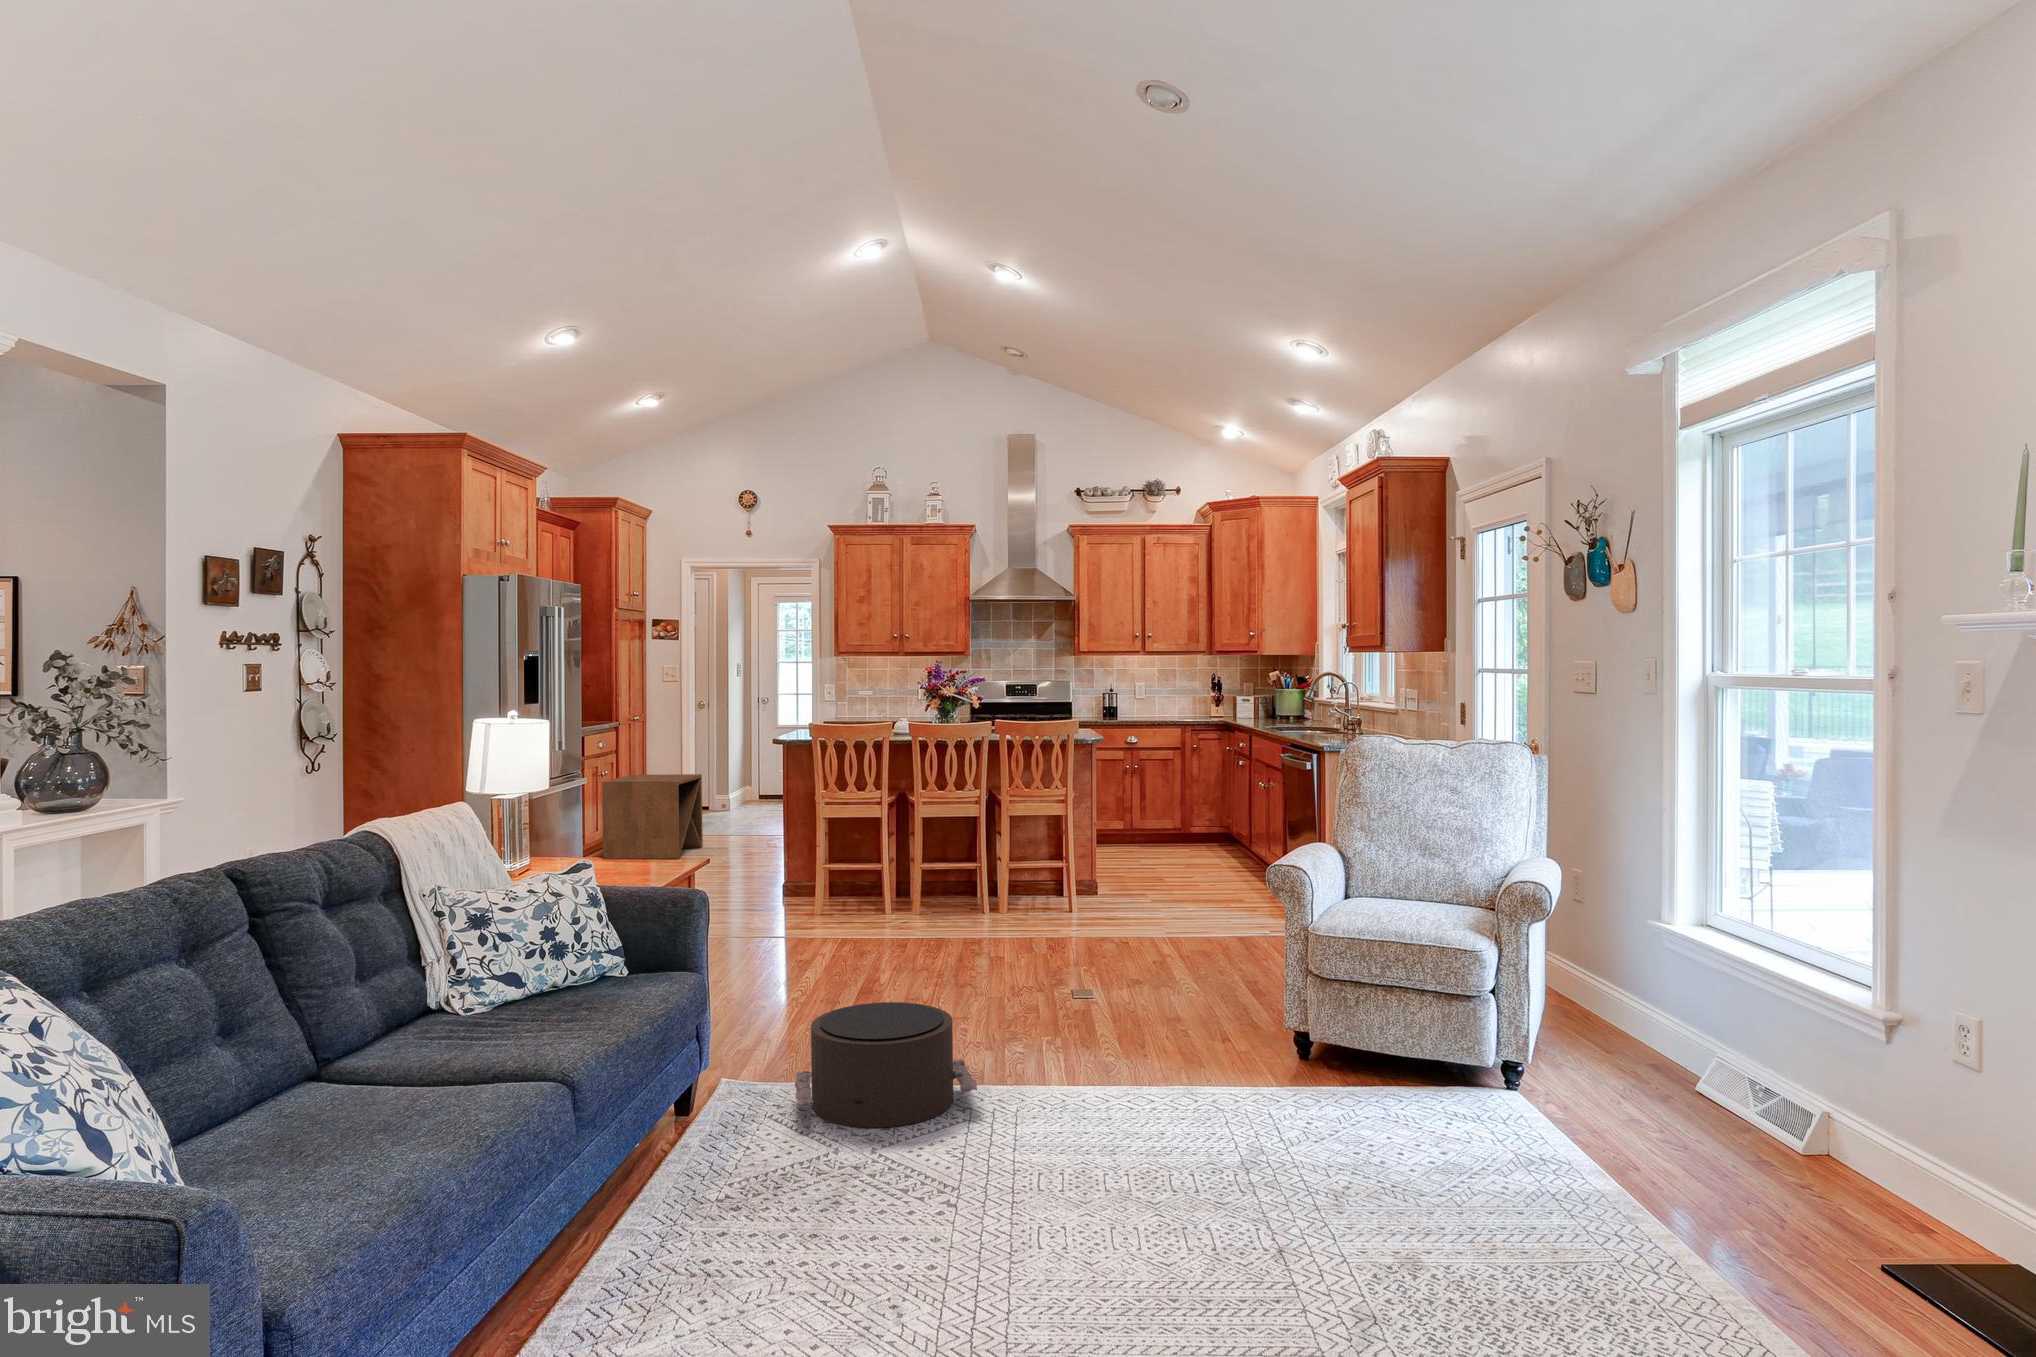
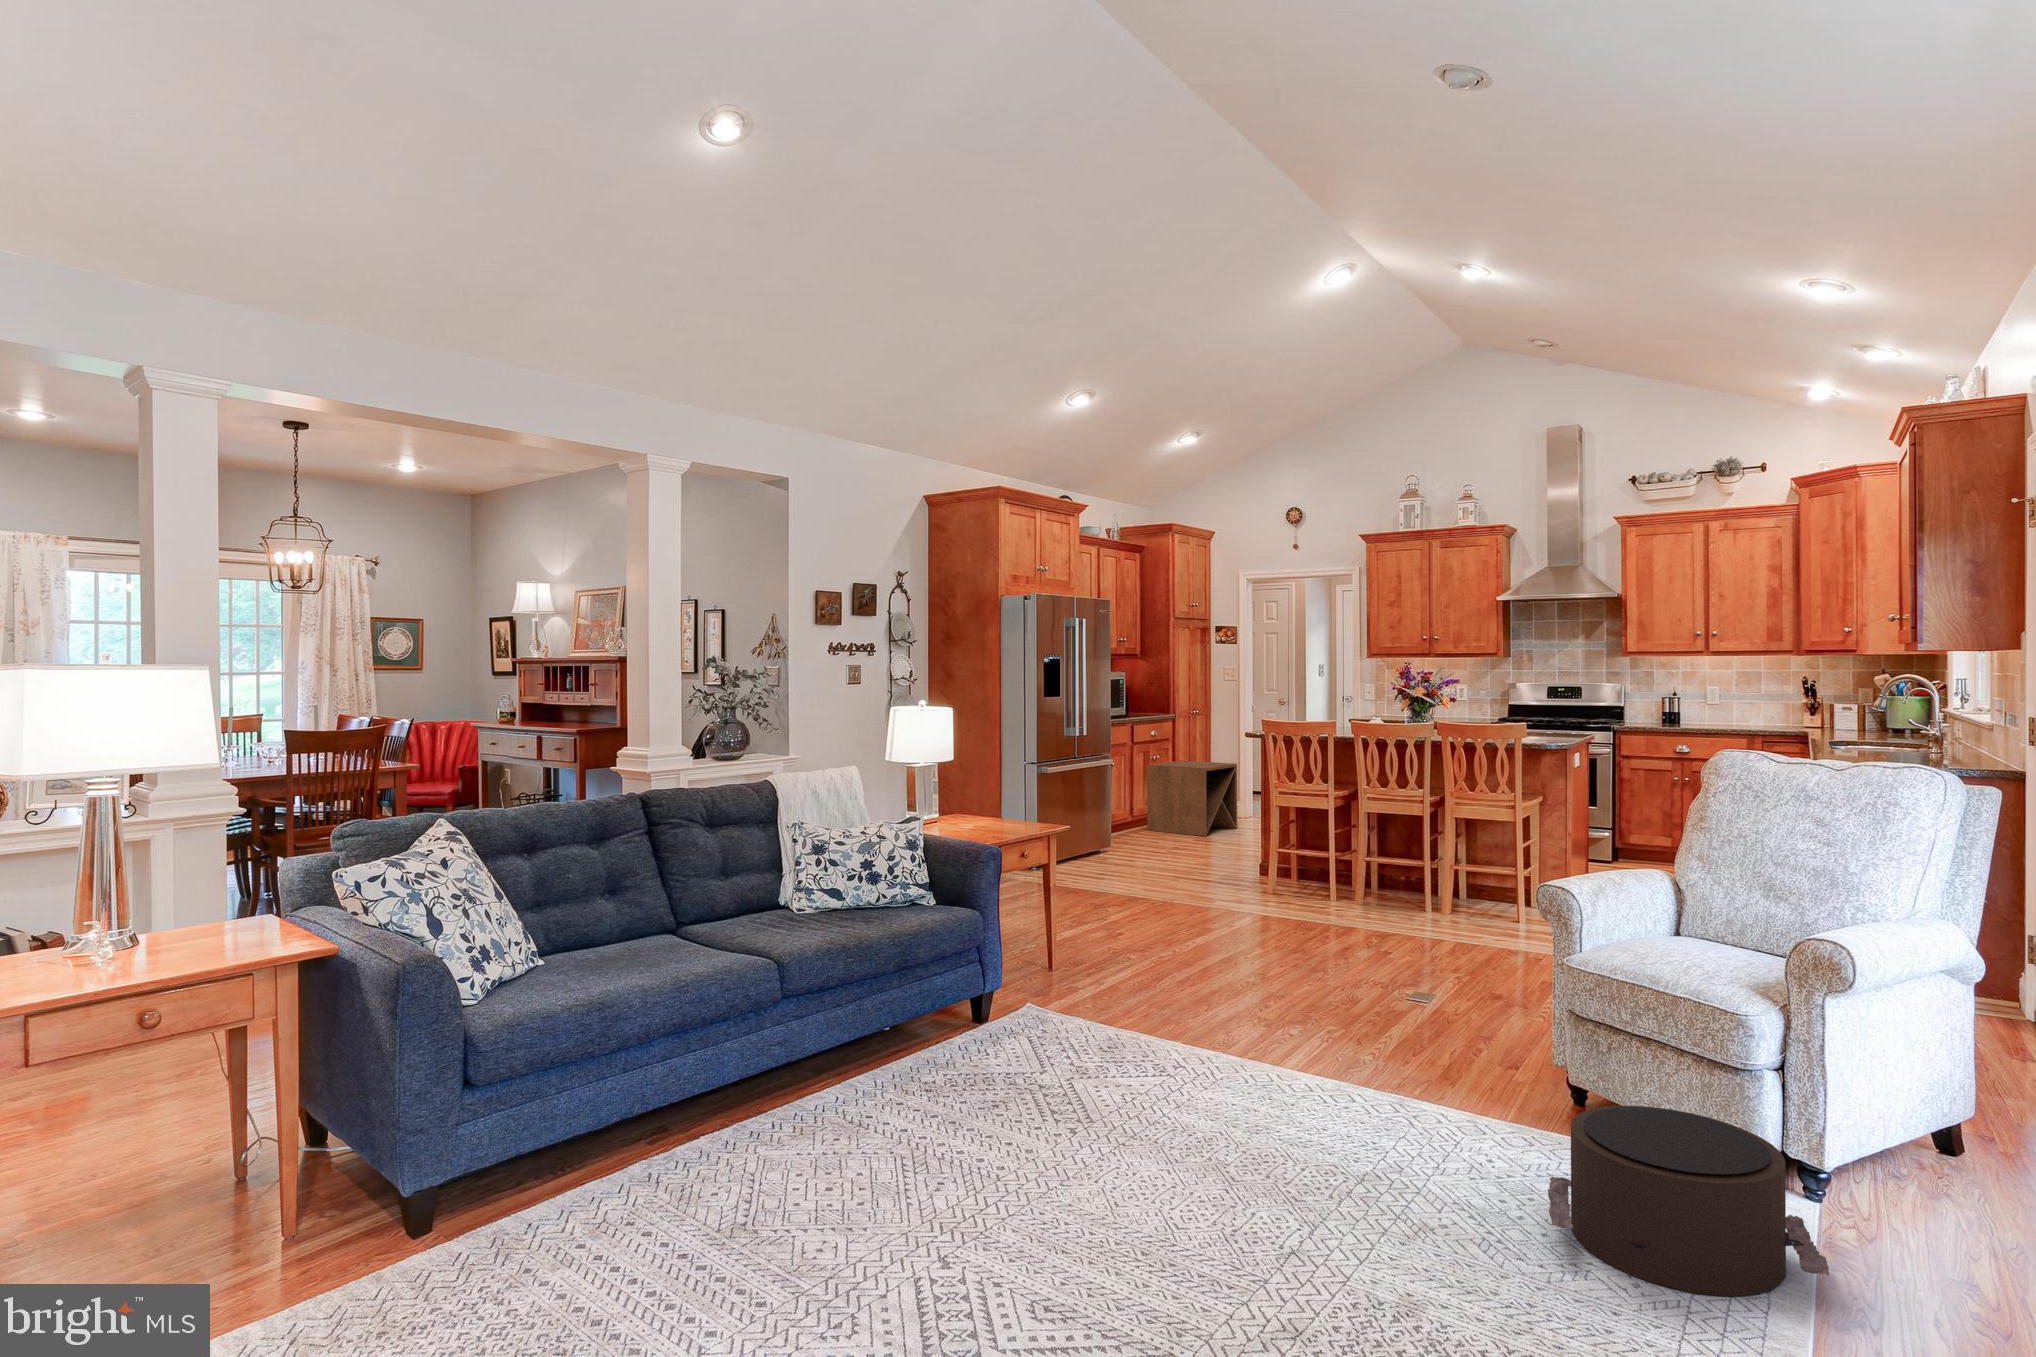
pouf: present [795,1002,977,1128] -> present [1548,1106,1829,1296]

